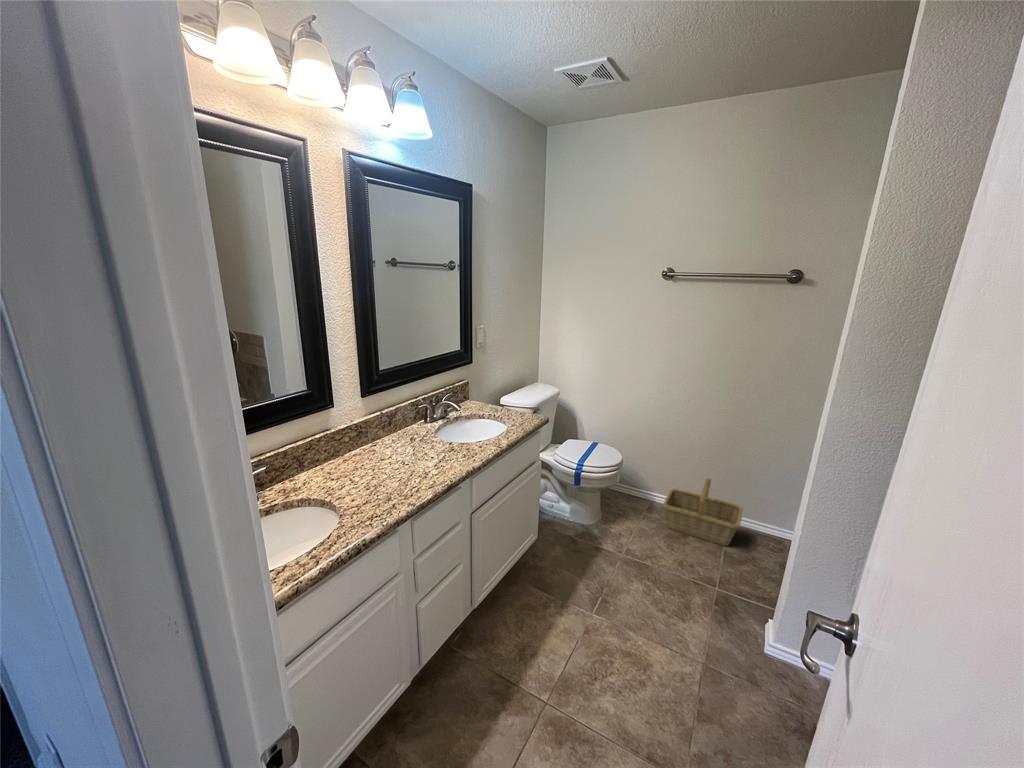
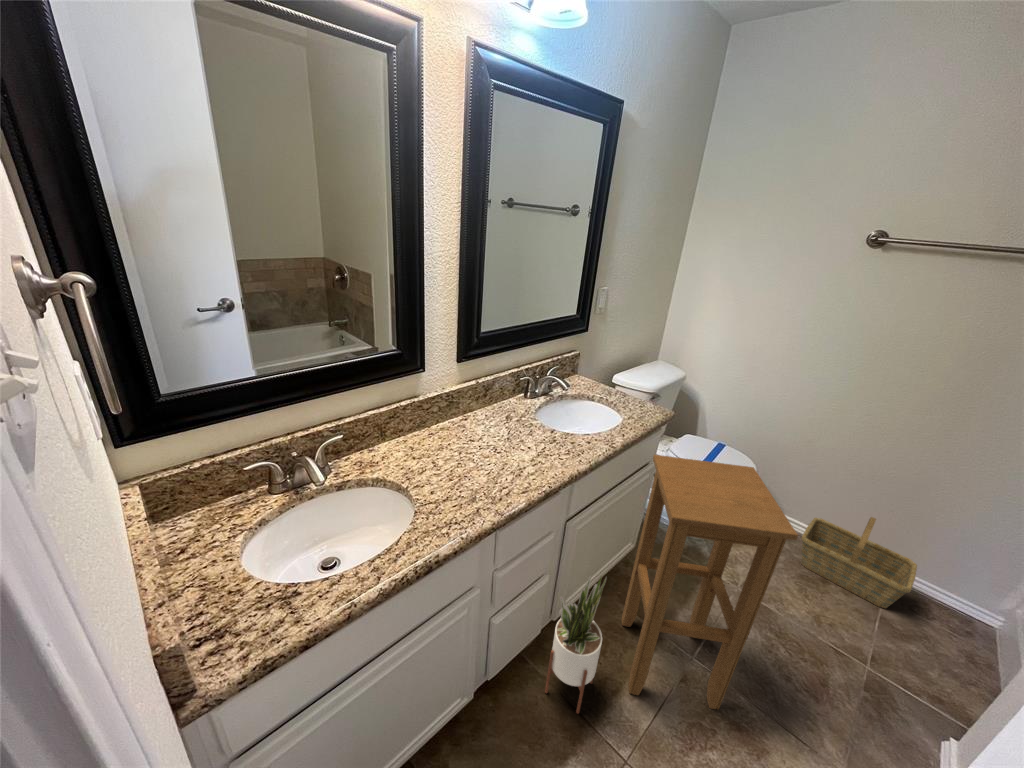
stool: none [533,446,637,653] -> present [622,455,798,710]
potted plant: none [473,550,514,679] -> present [545,574,606,714]

